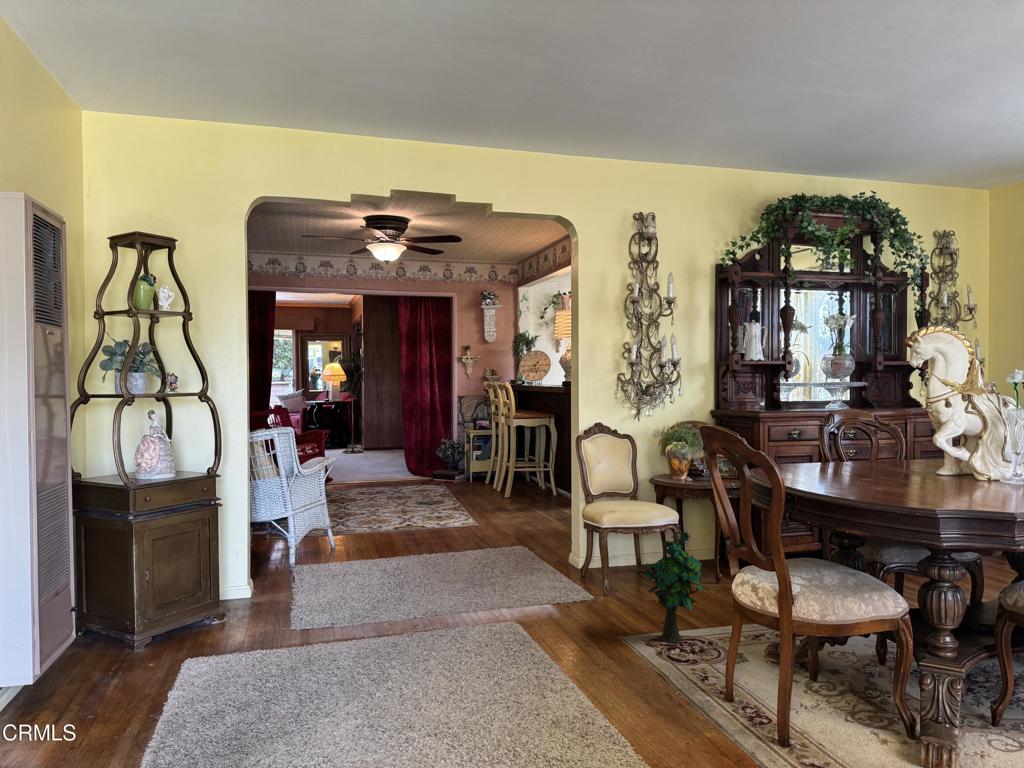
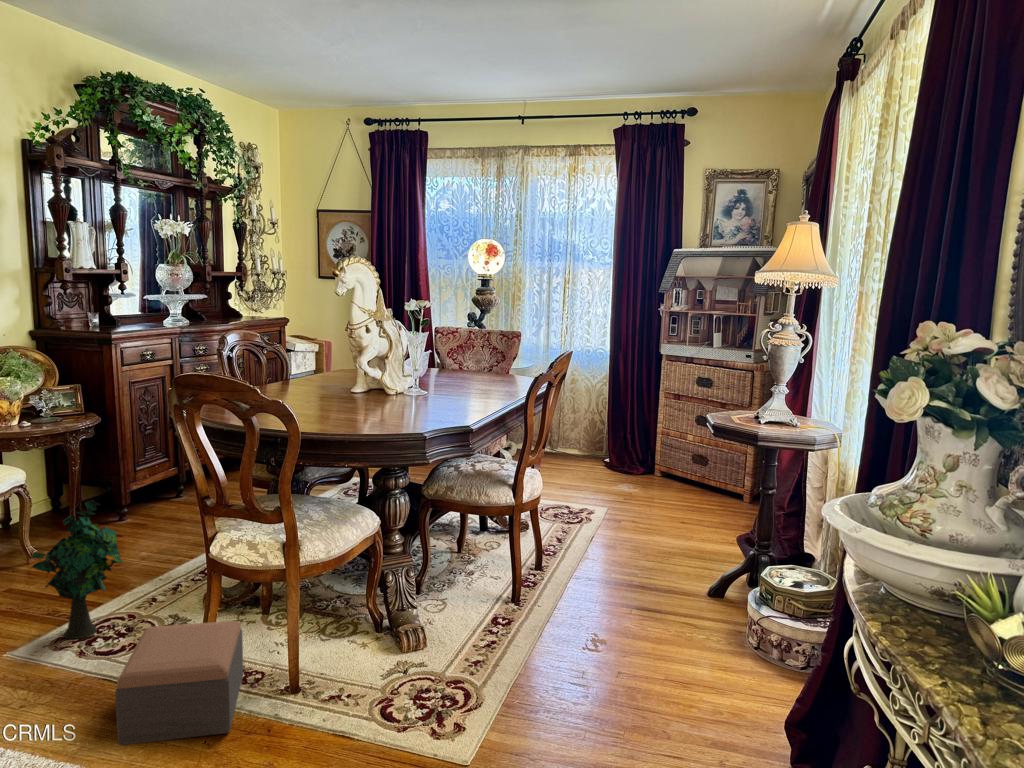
footstool: none [634,637,752,748] -> present [115,621,243,745]

